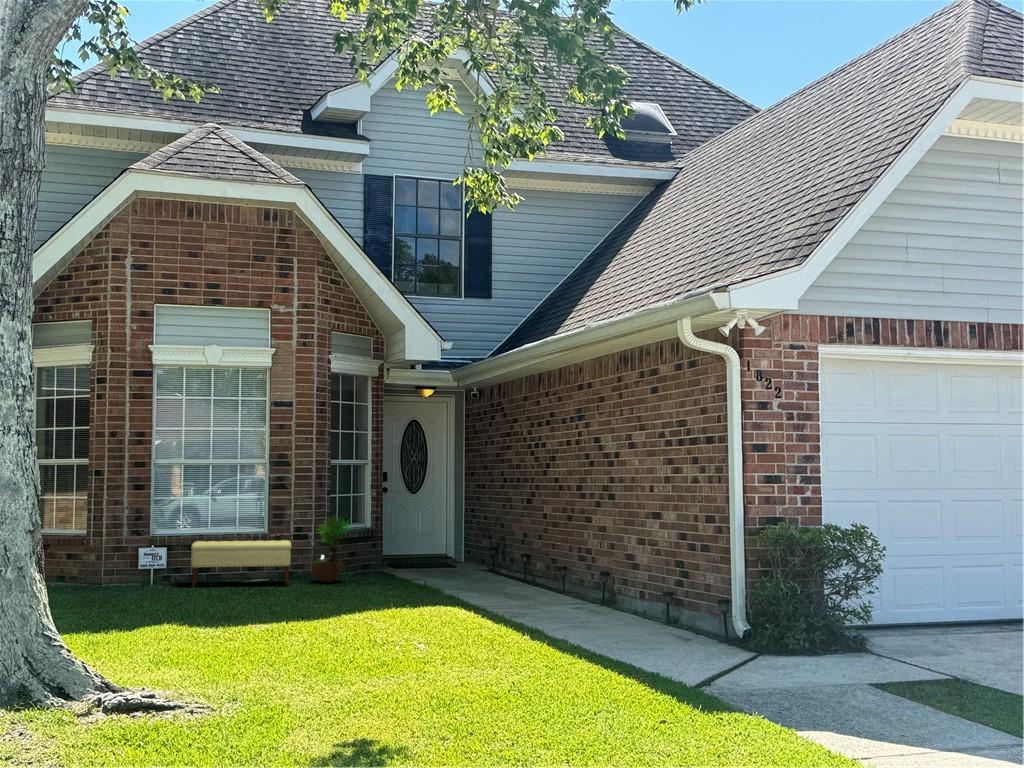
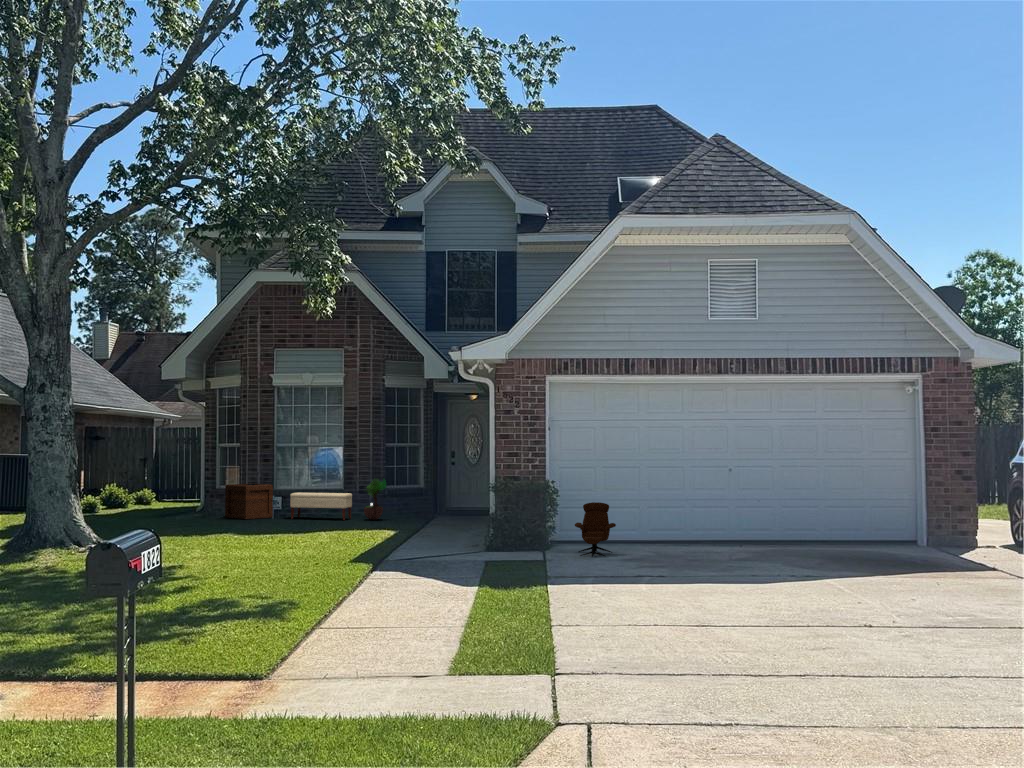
wooden crate: none [68,528,154,593] -> present [225,484,273,519]
lounge chair: none [878,556,974,656] -> present [575,502,616,557]

